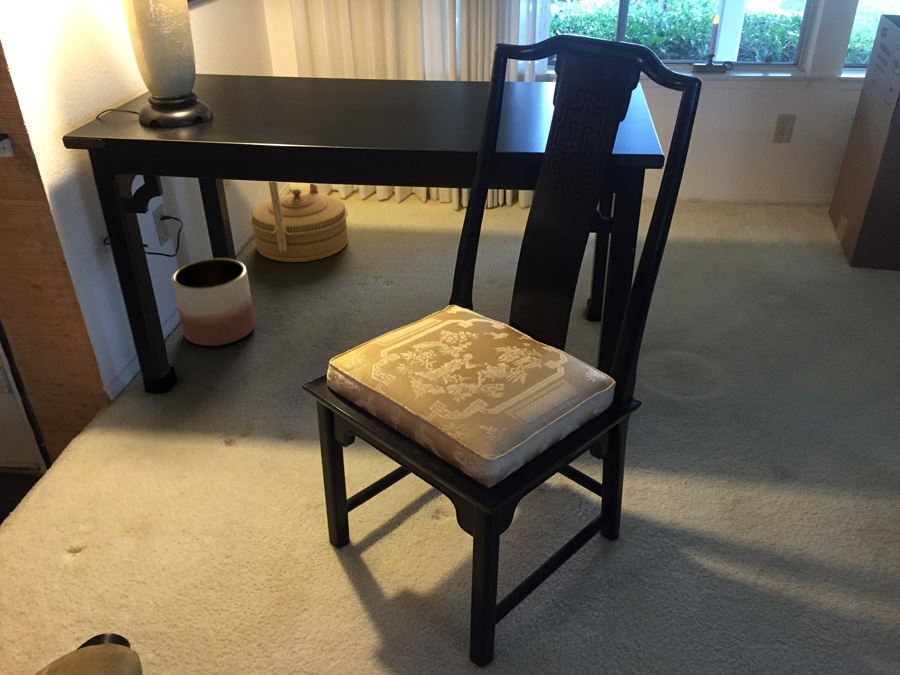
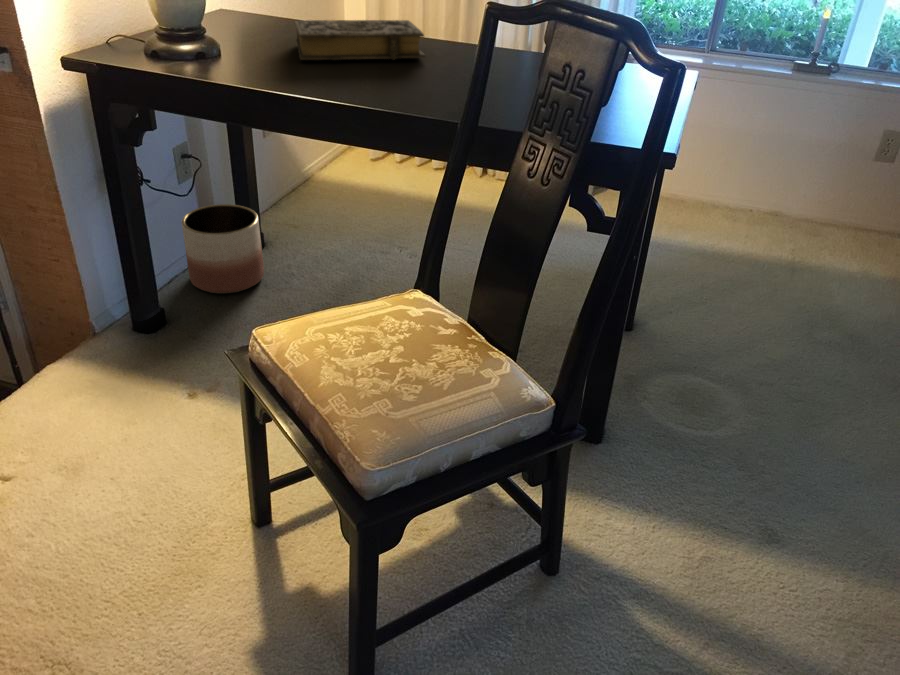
book: none [272,65,403,113] -> present [295,20,426,60]
woven basket: present [250,182,348,262] -> none [290,87,390,221]

